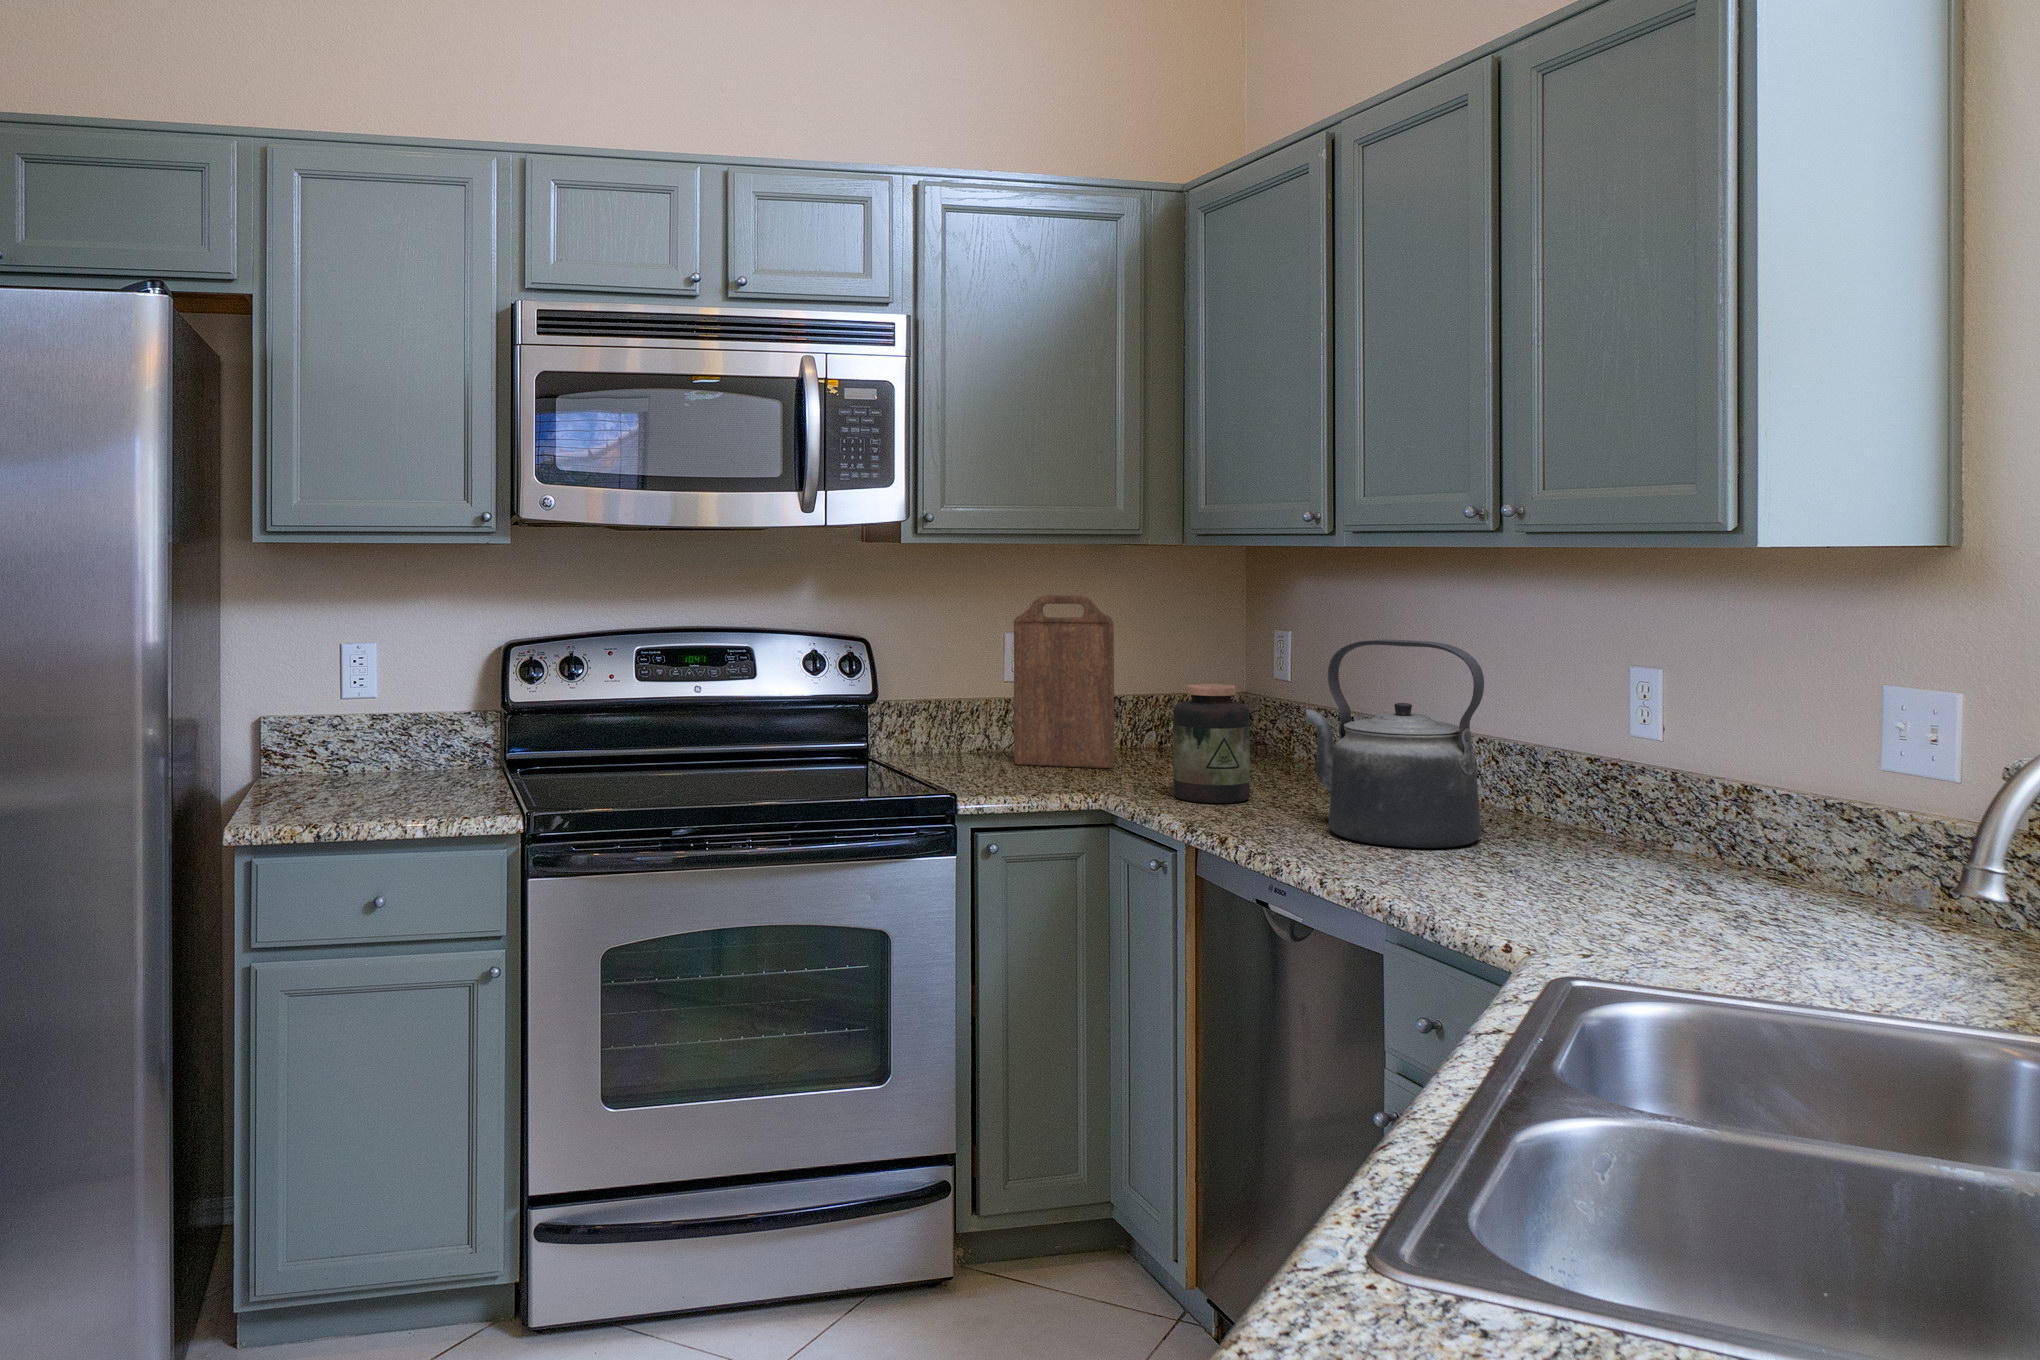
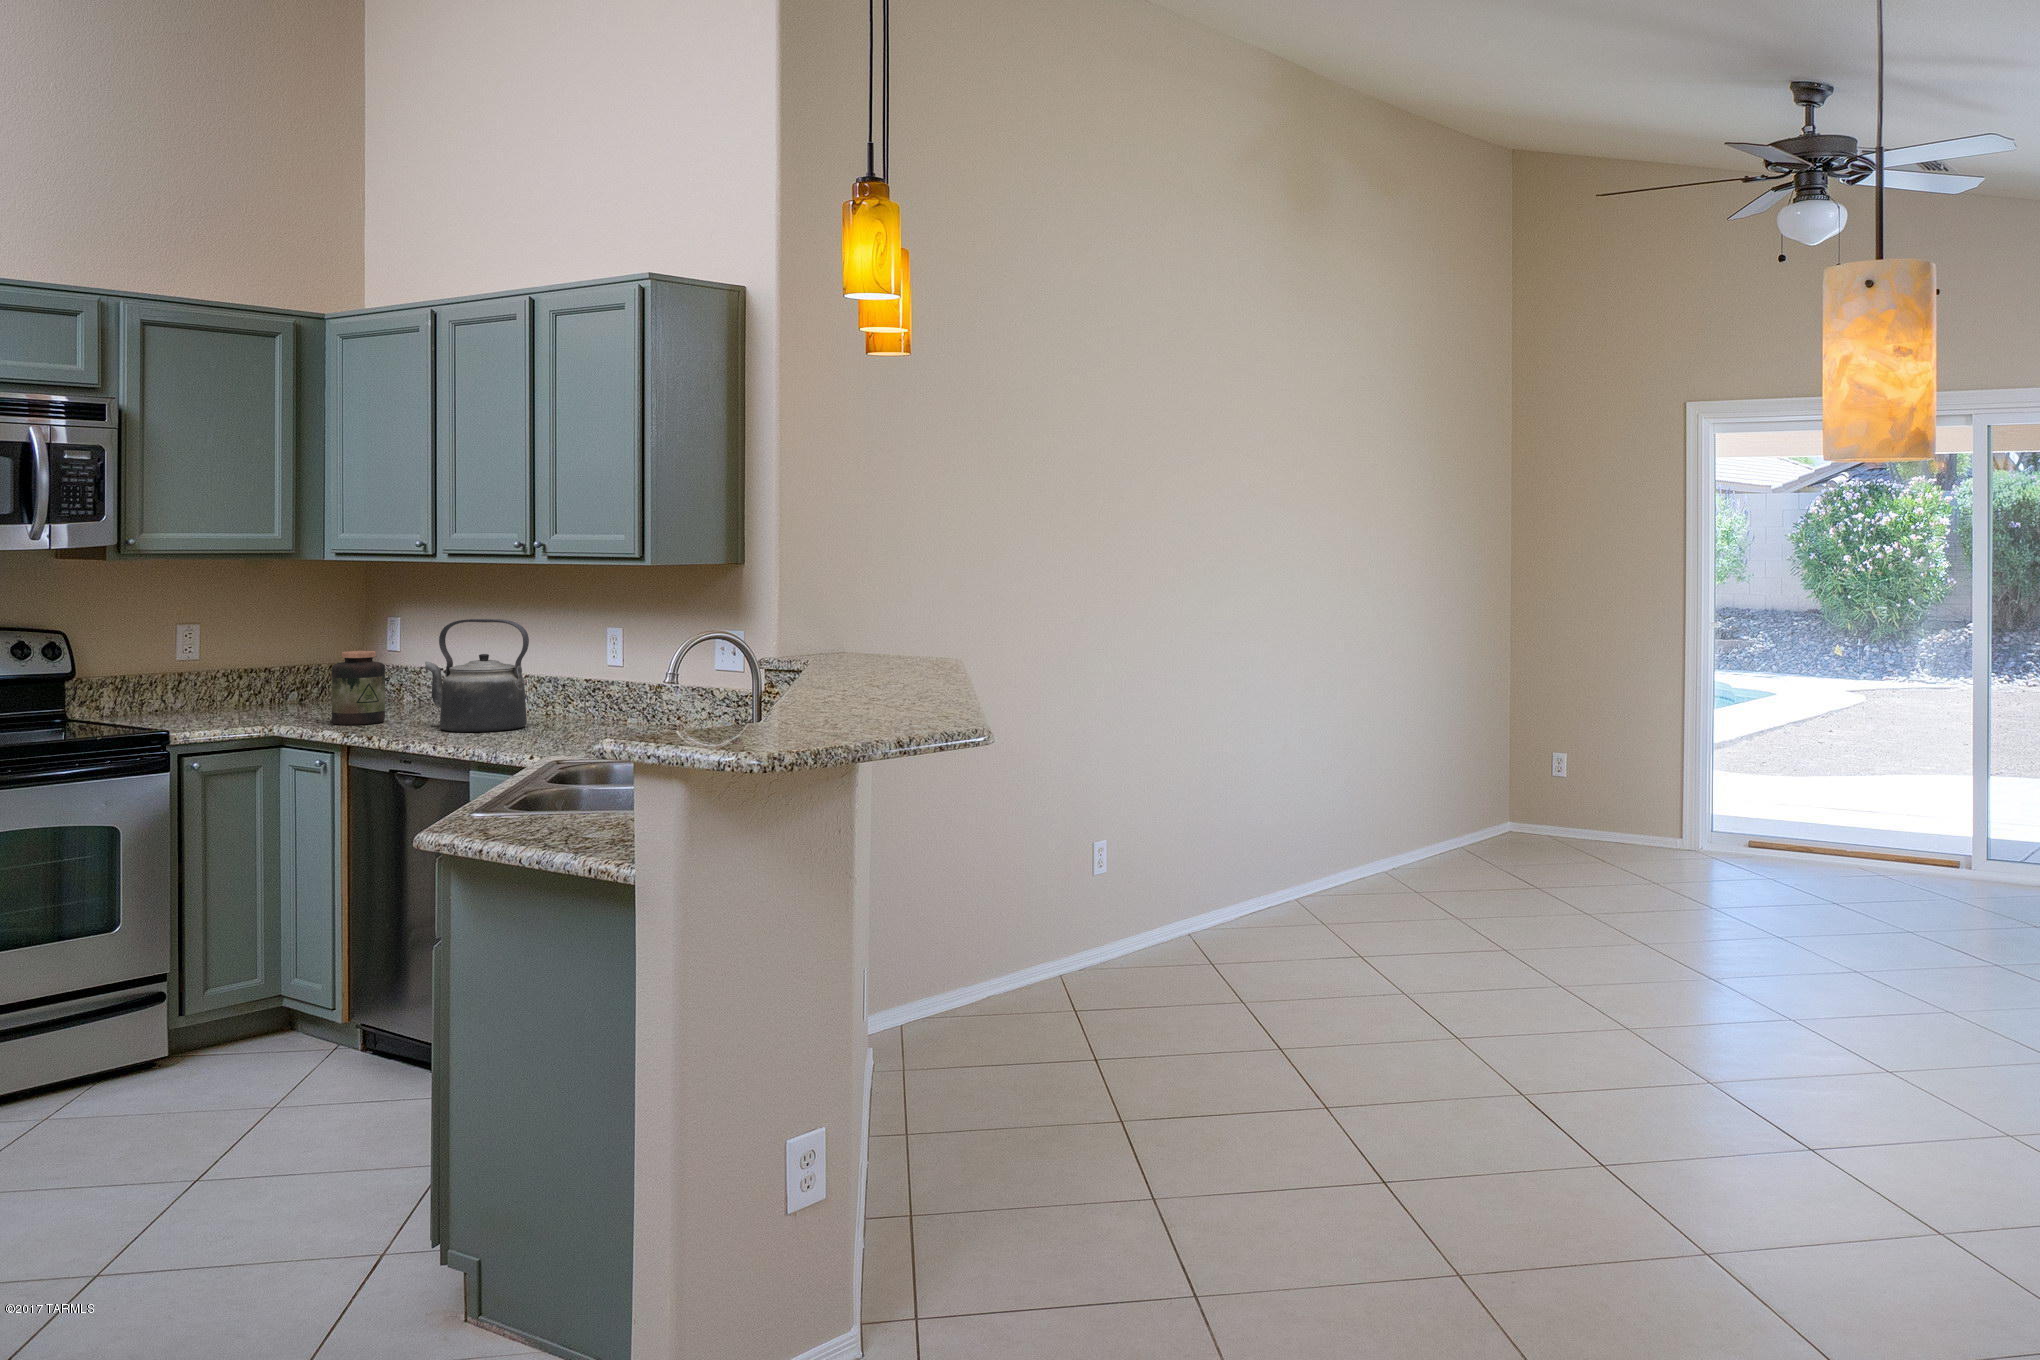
cutting board: present [1014,595,1114,768] -> none [194,595,277,718]

